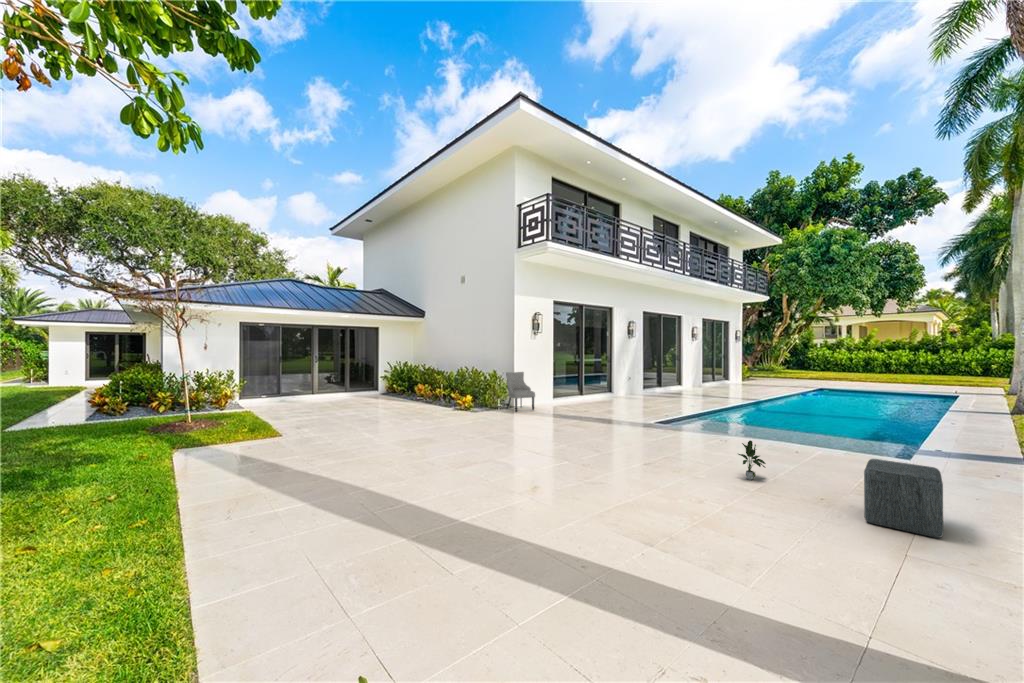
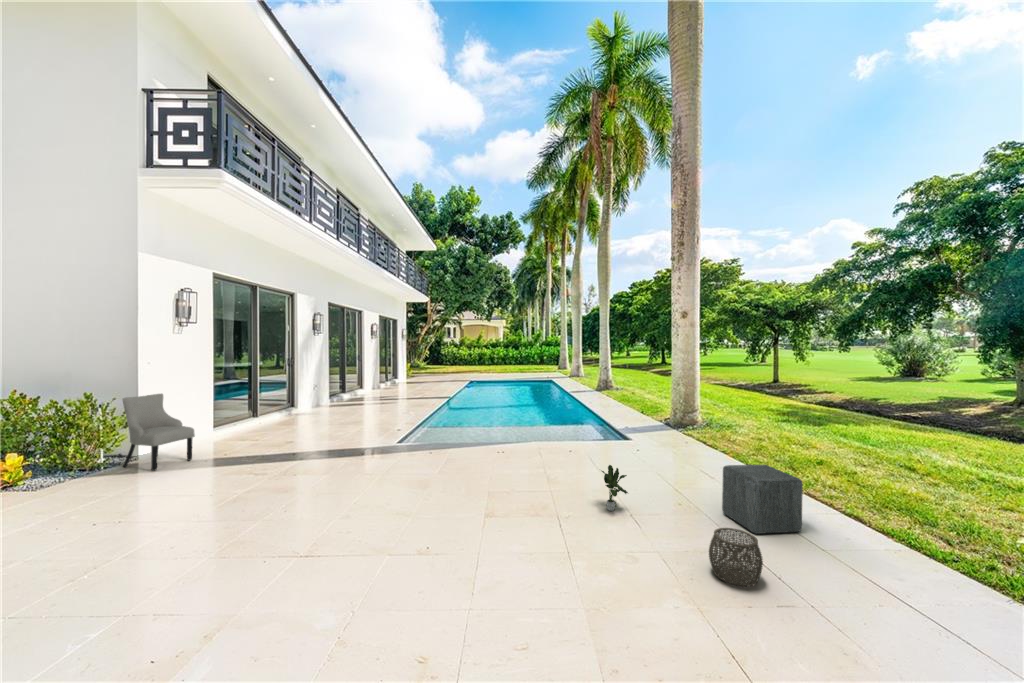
woven basket: none [748,485,794,530] -> present [709,528,763,587]

